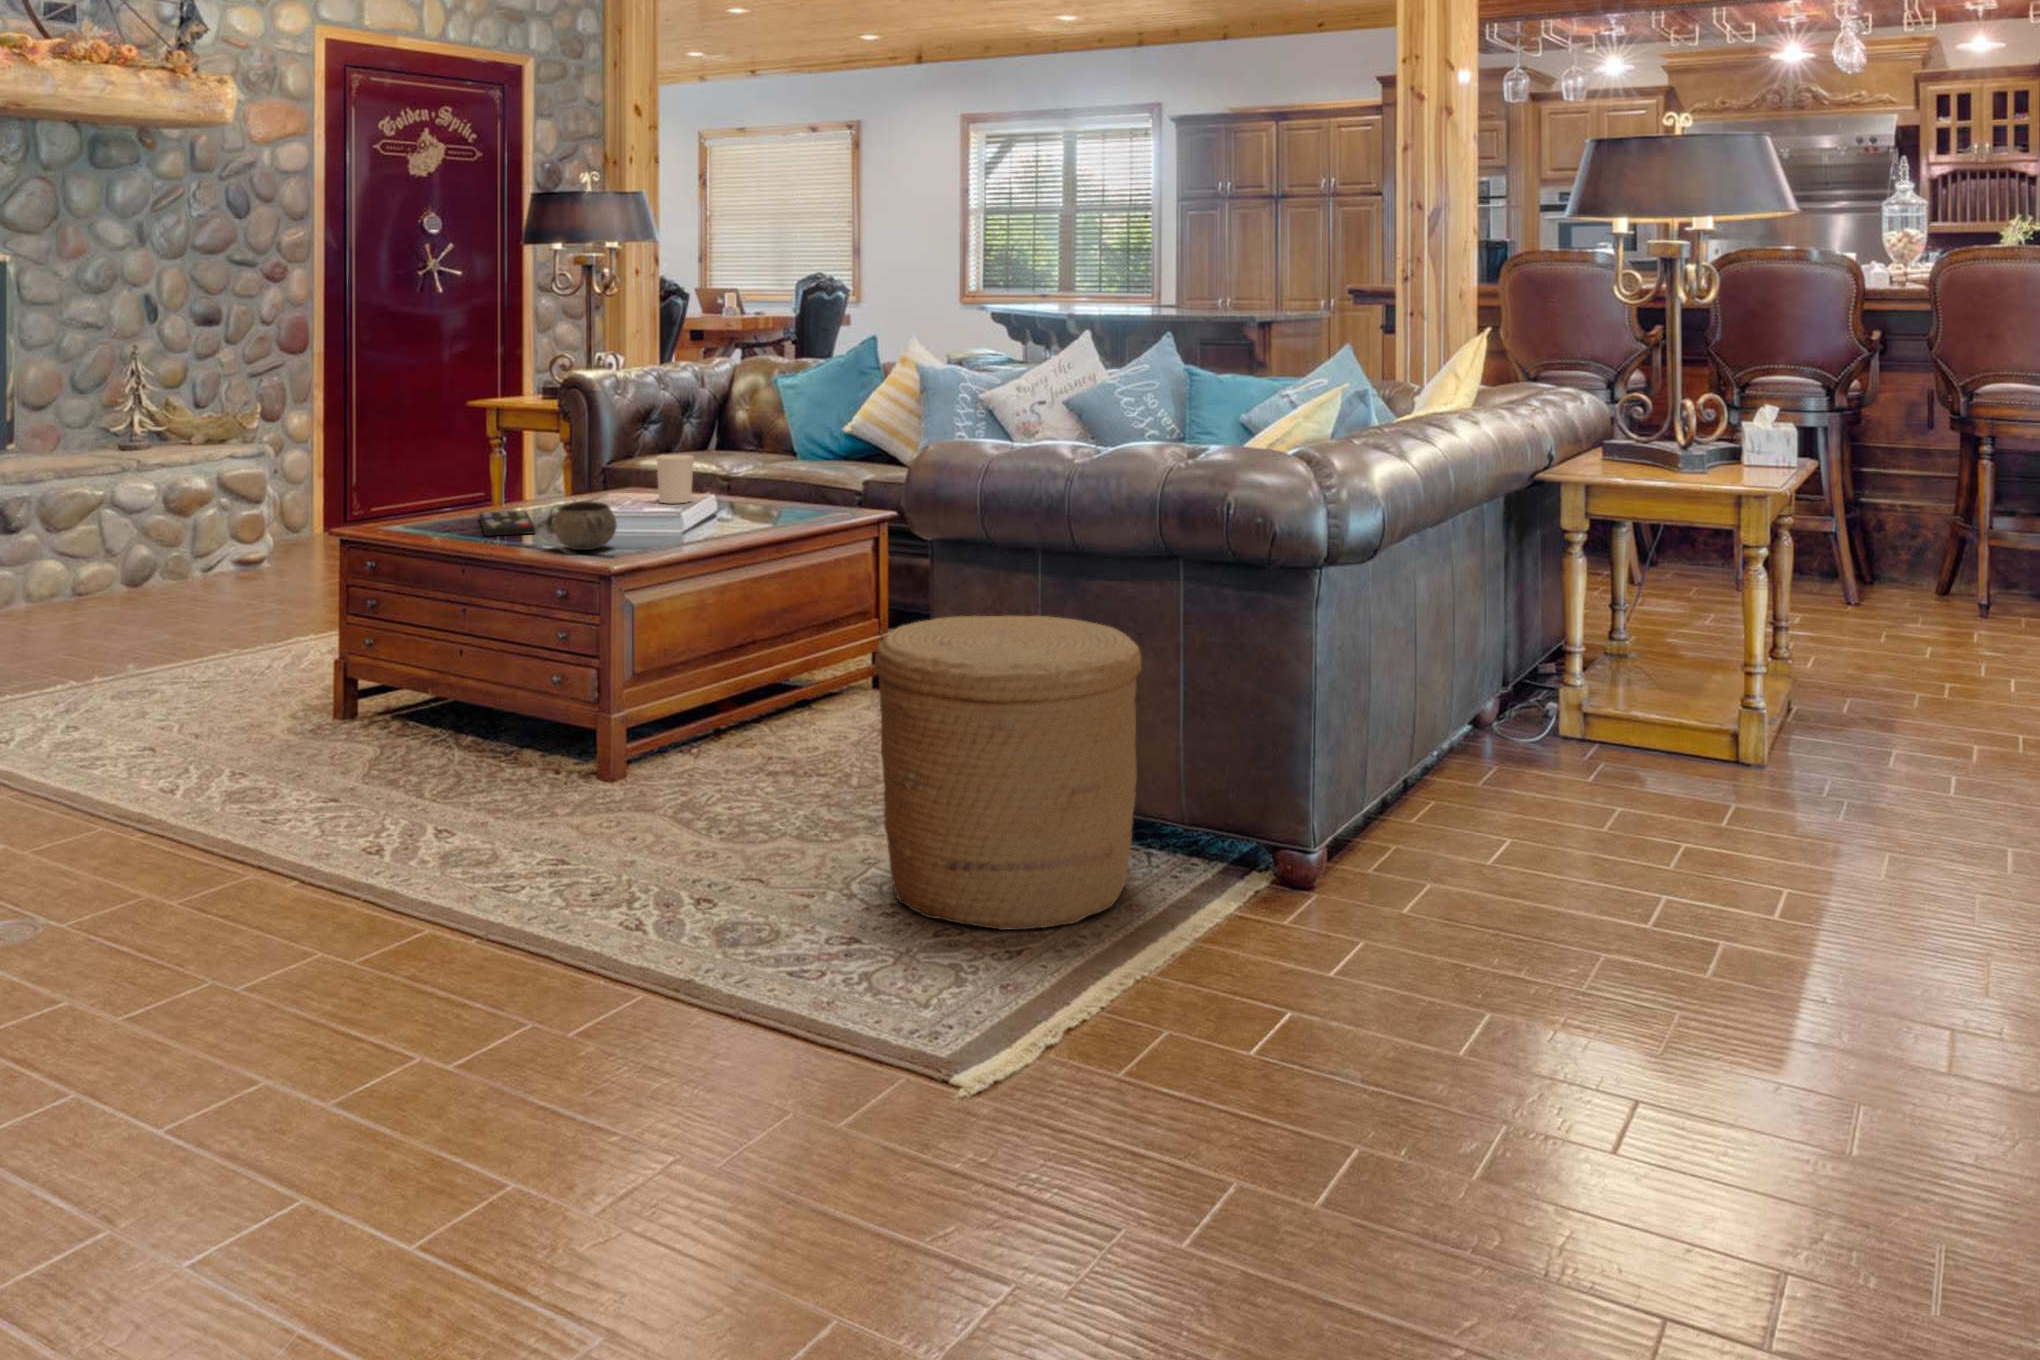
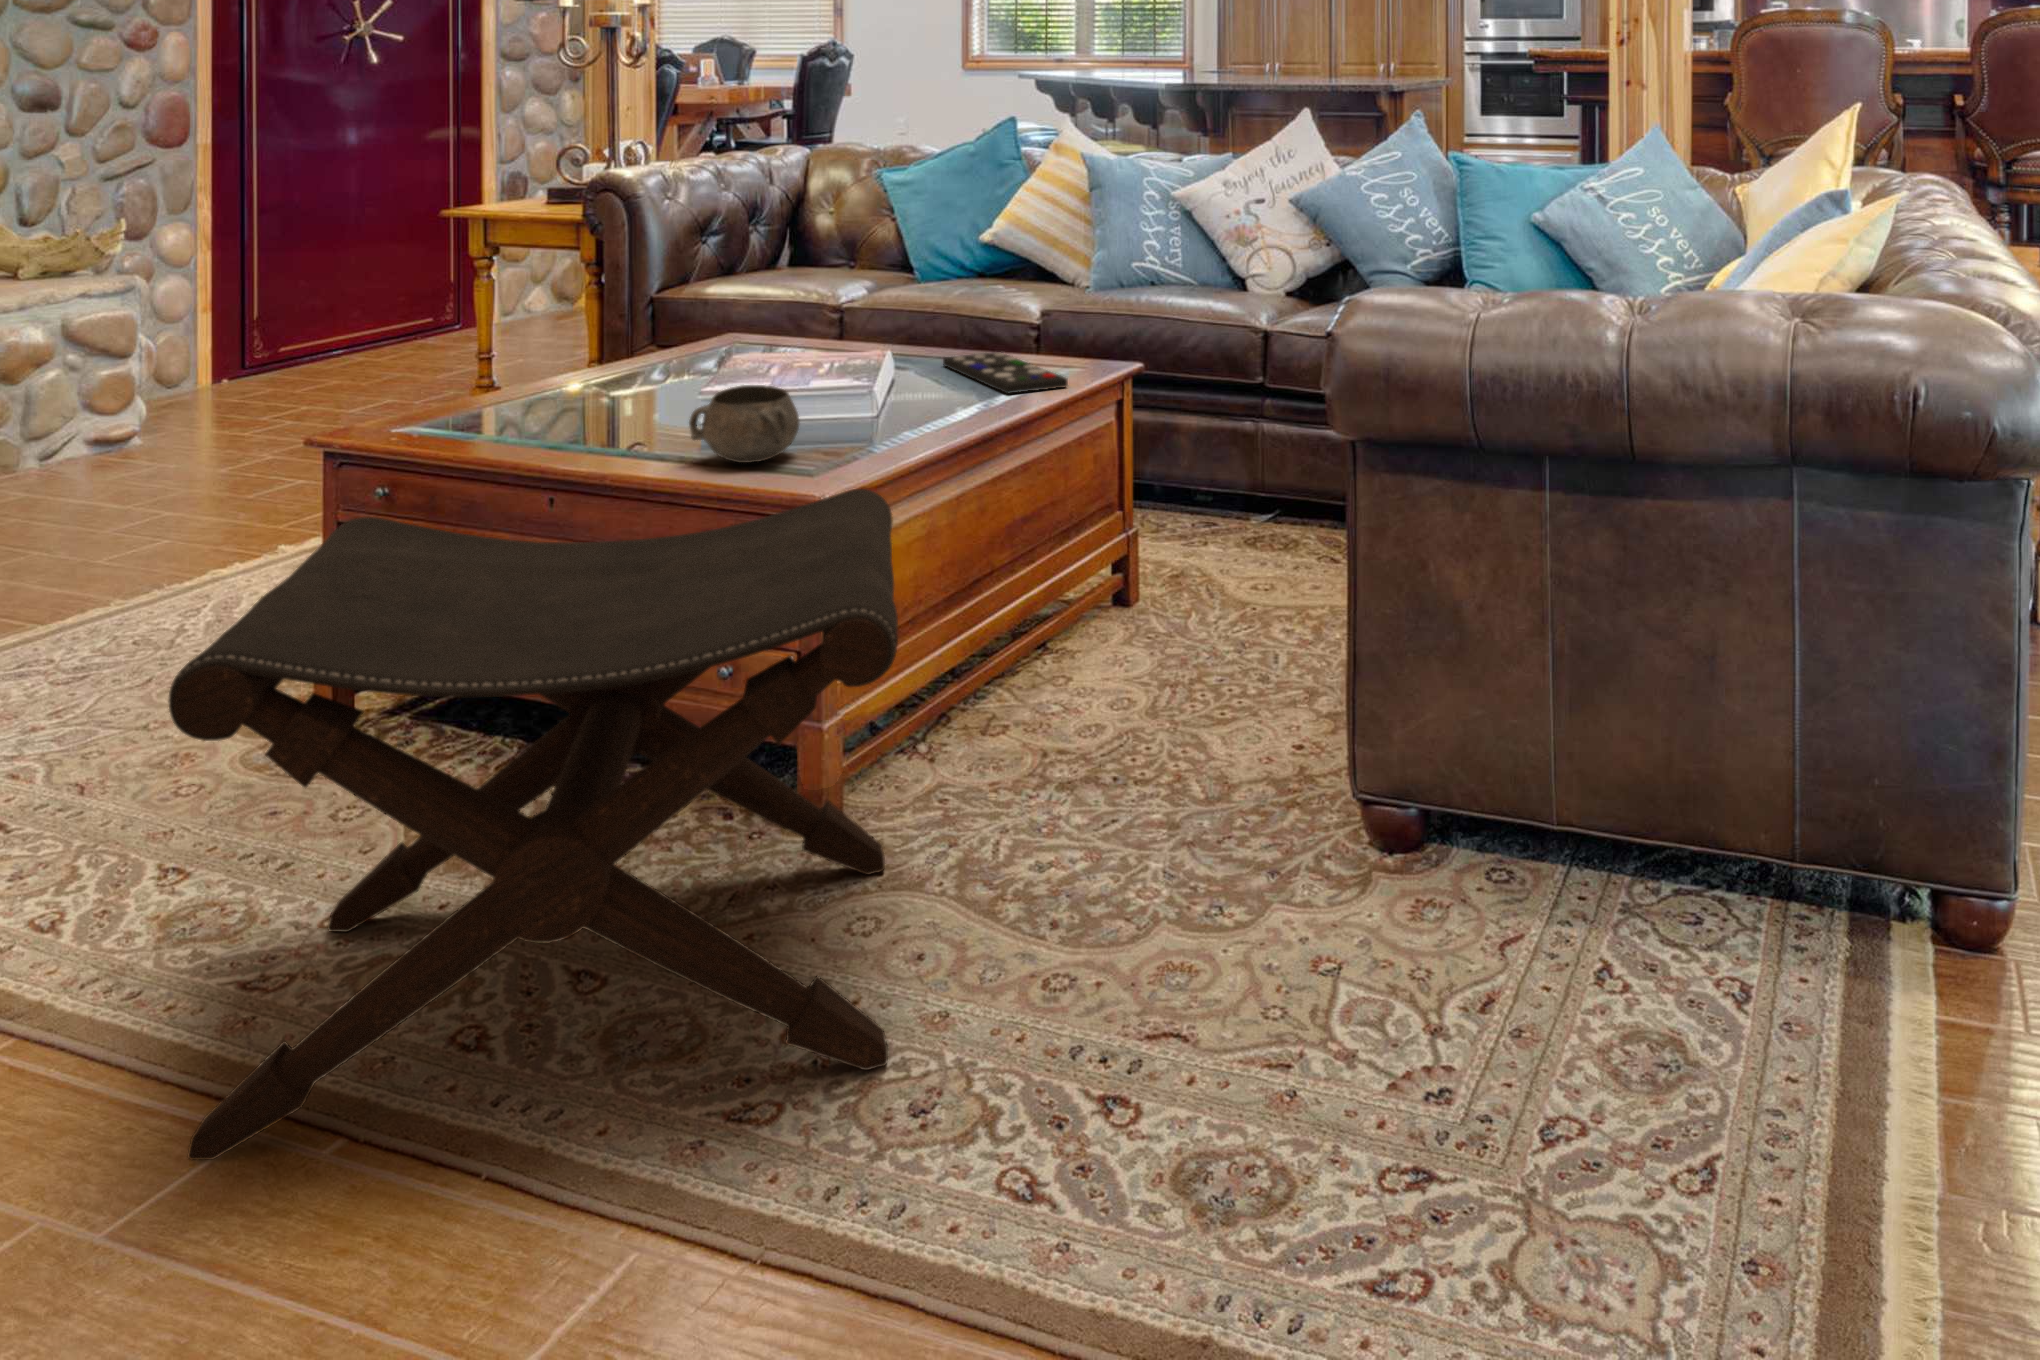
candle holder: present [657,455,694,504] -> none [785,291,839,361]
remote control: present [479,511,536,536] -> present [943,352,1068,394]
footstool: none [211,557,643,872] -> present [168,489,898,1160]
woven basket: present [874,616,1141,930] -> none [1393,566,1829,1143]

